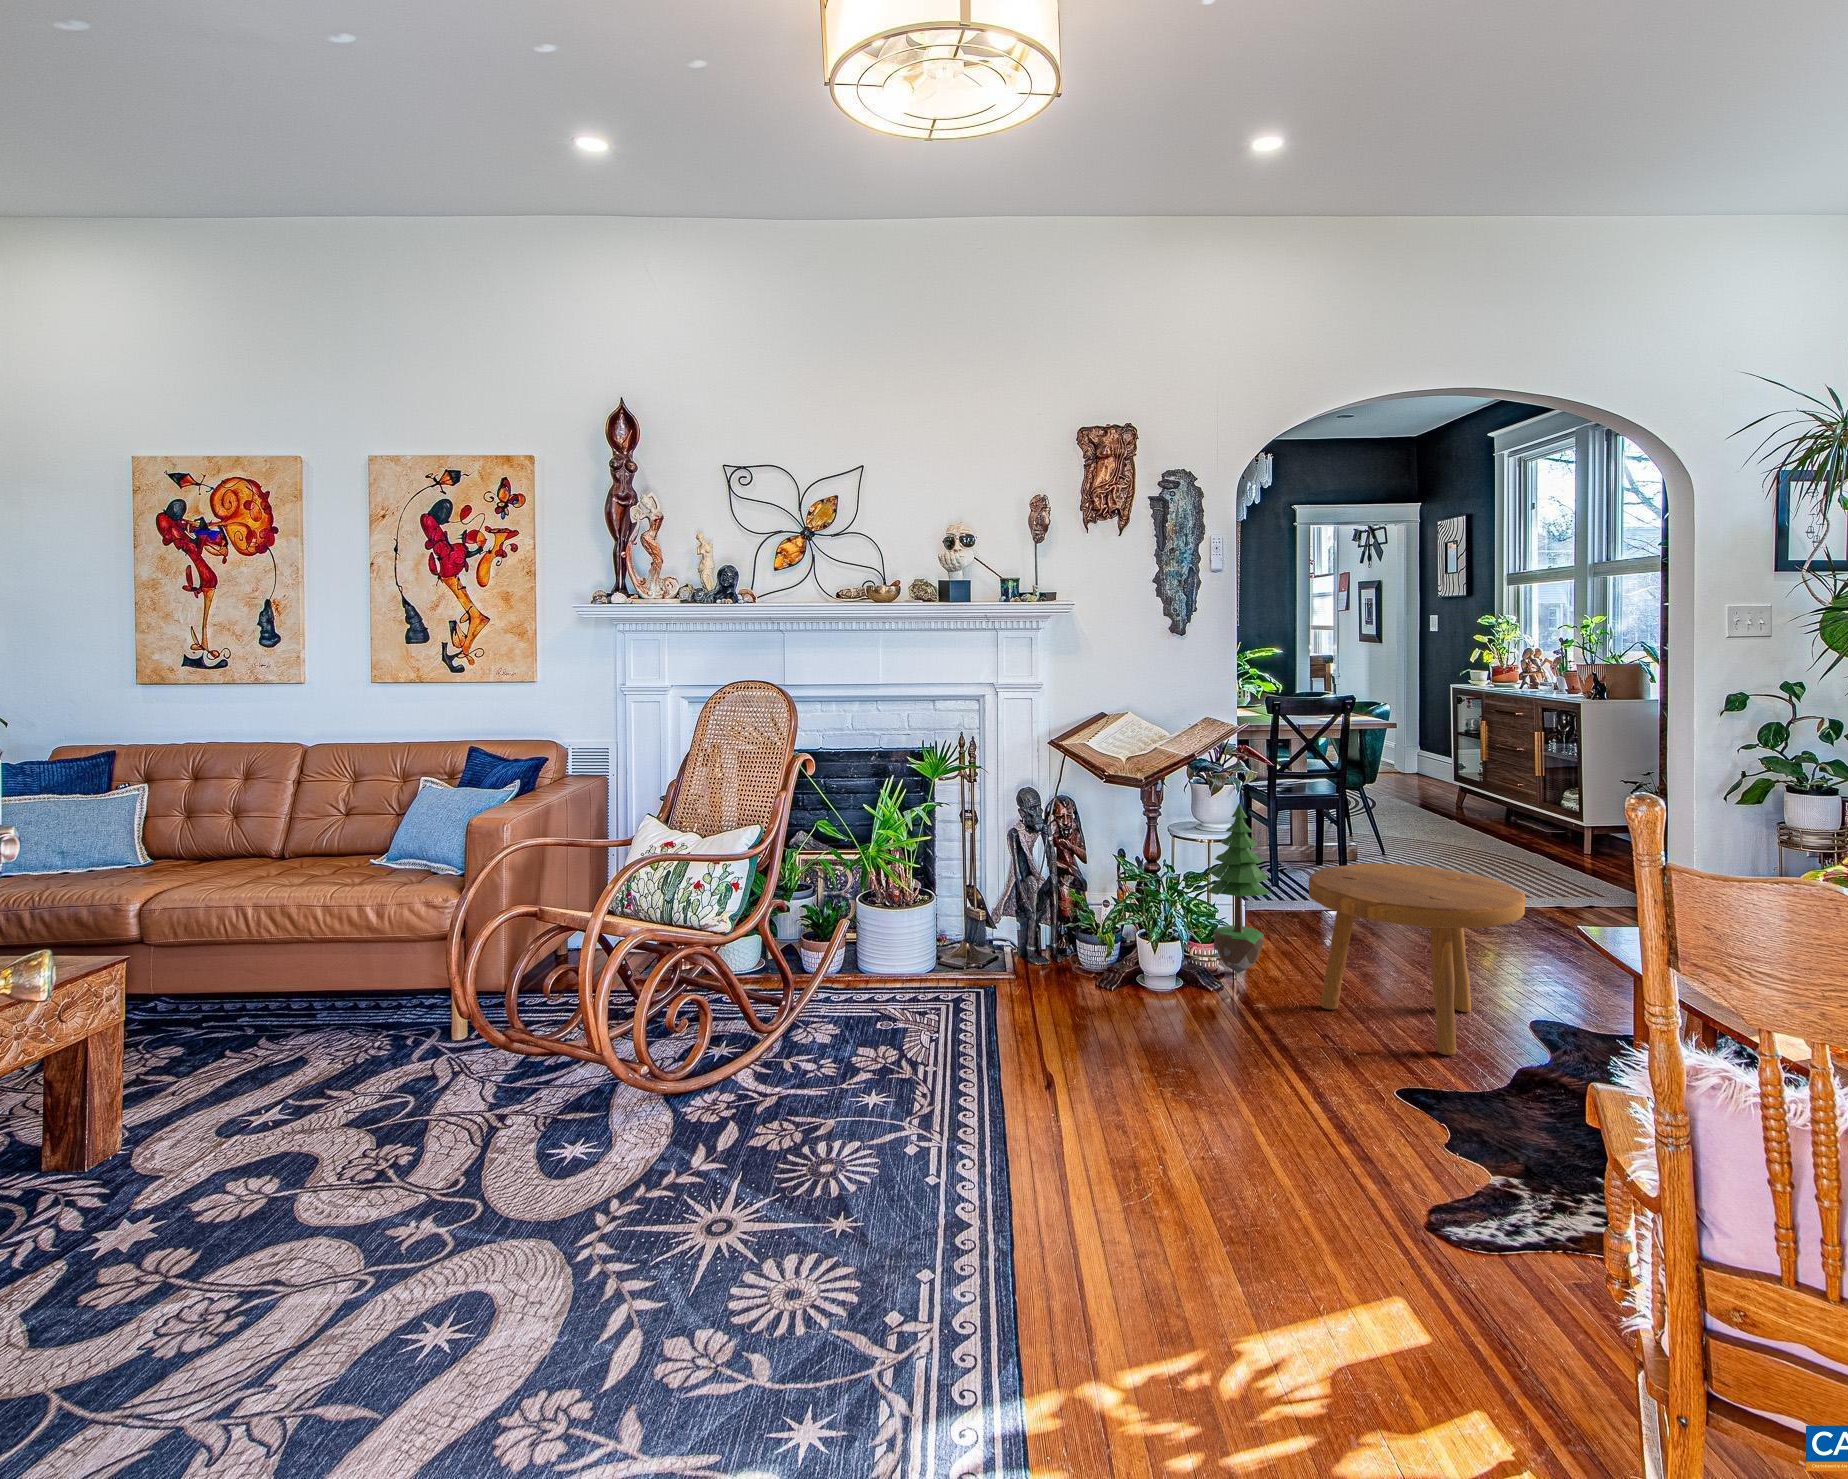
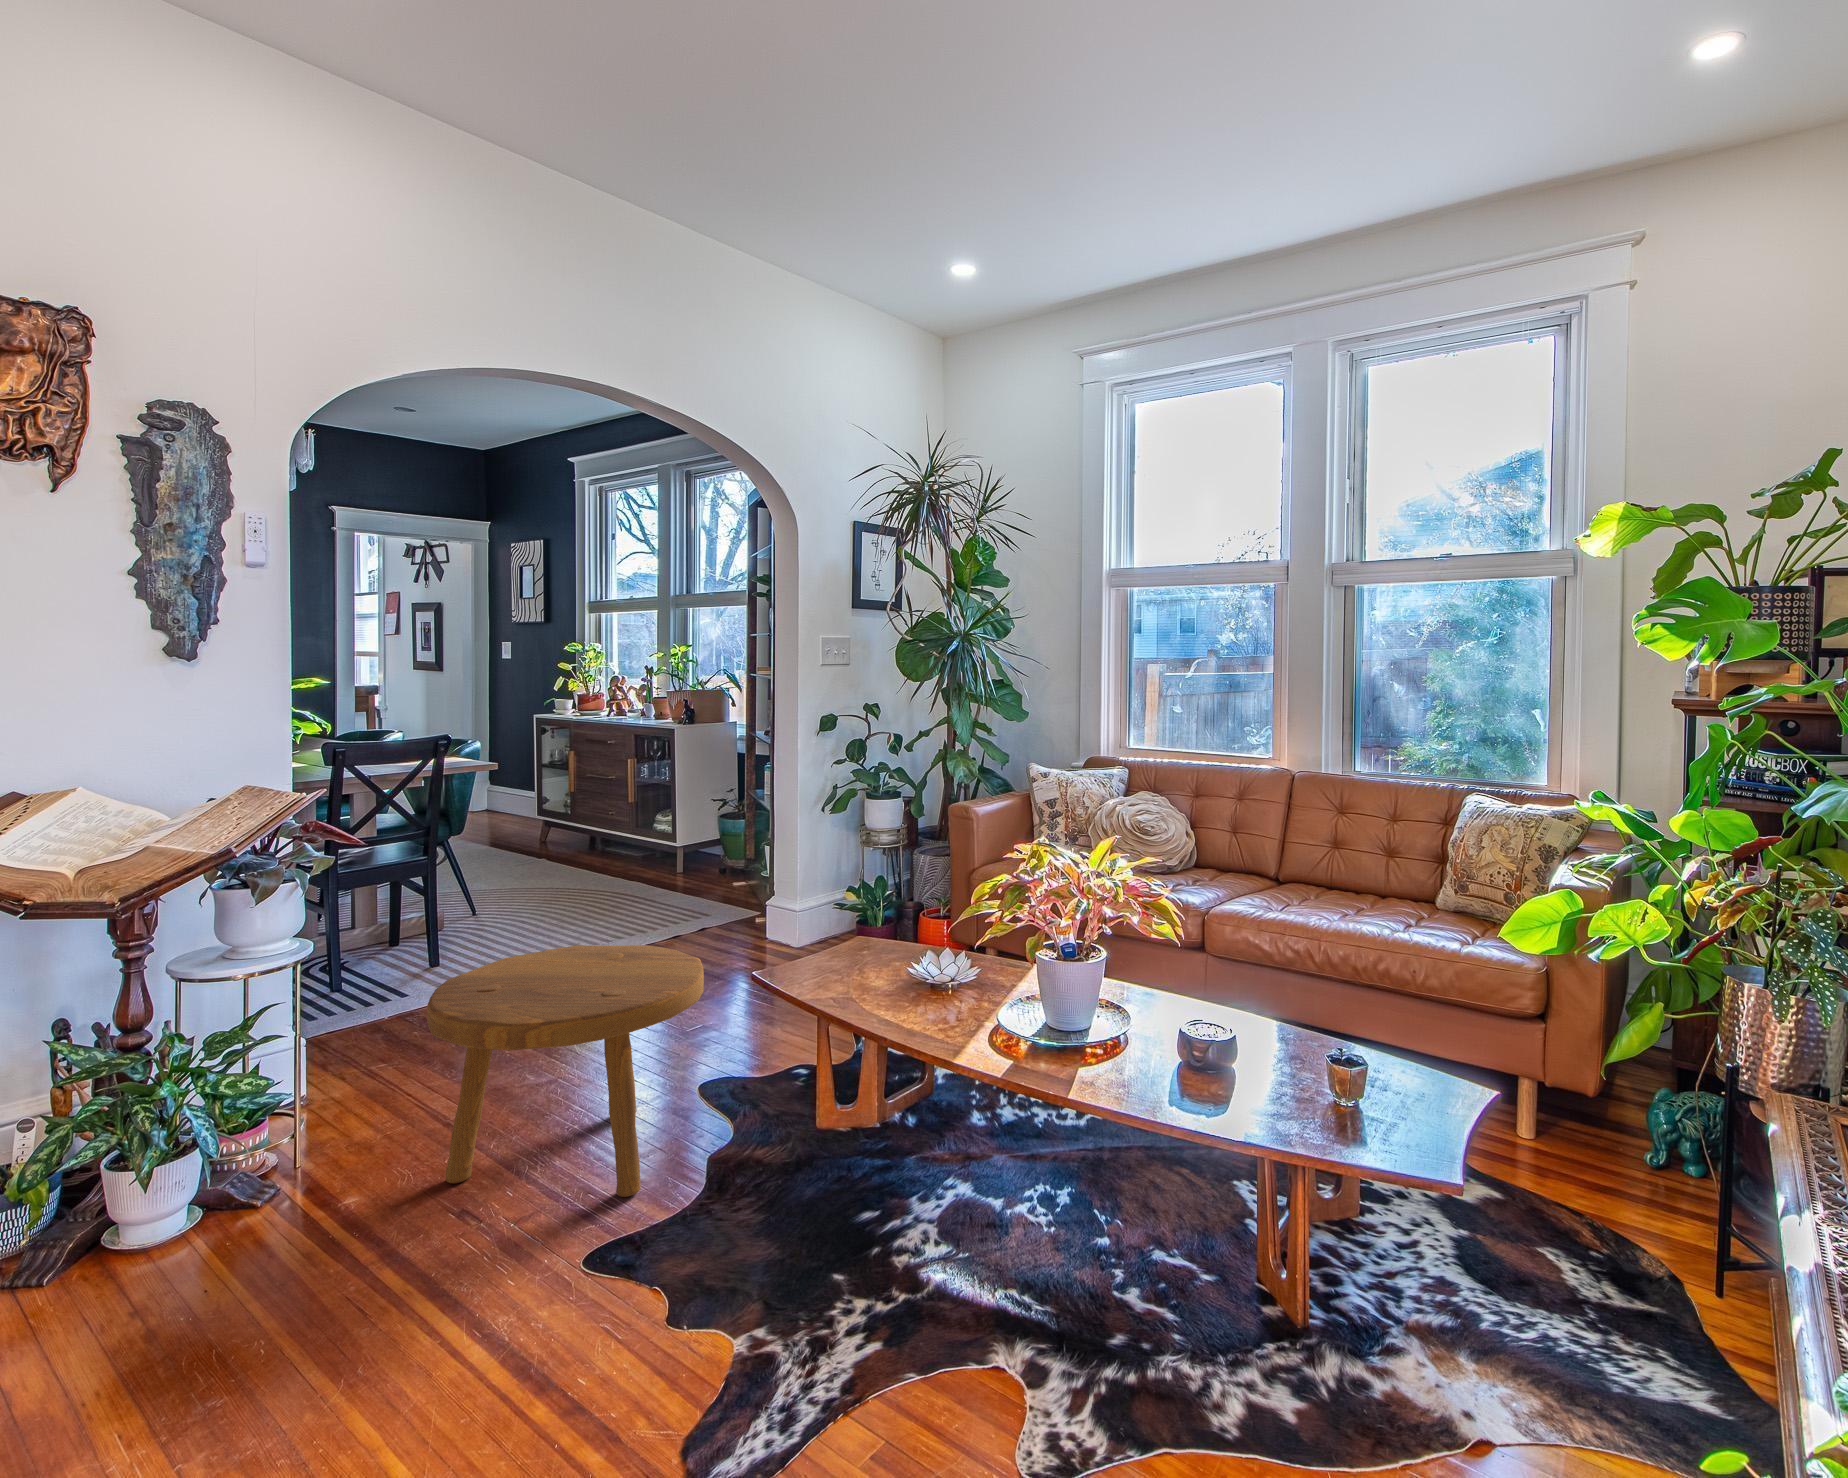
potted tree: present [1207,803,1271,973] -> none [245,908,359,1169]

